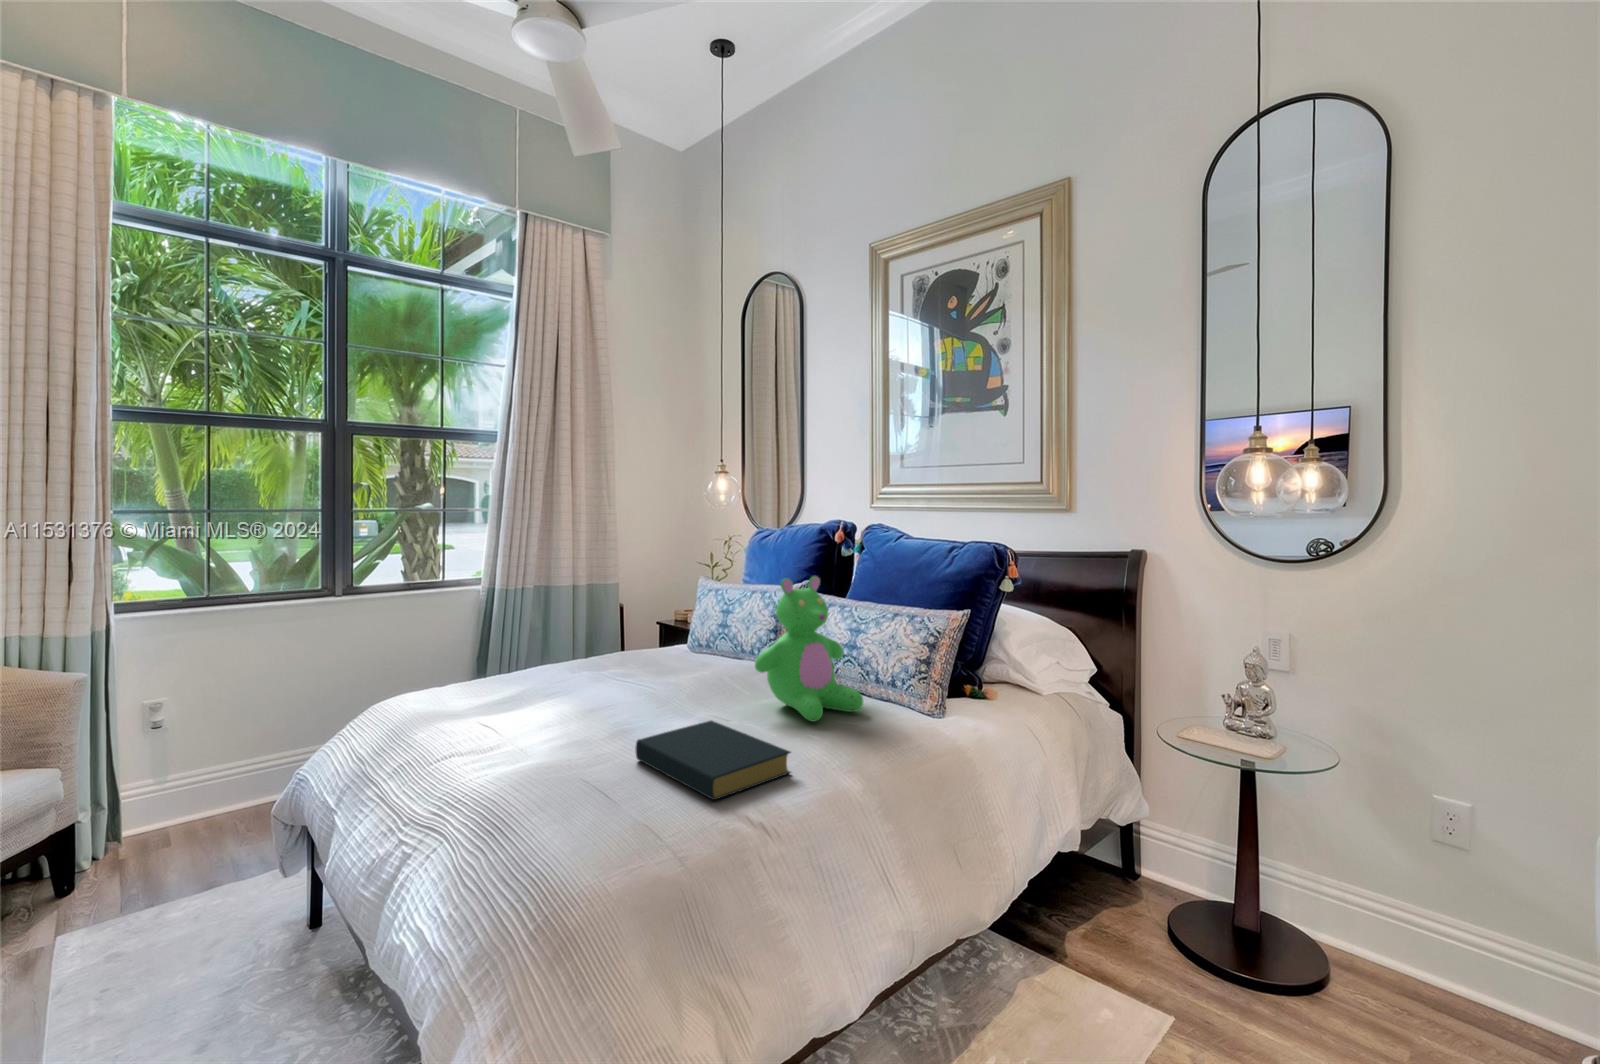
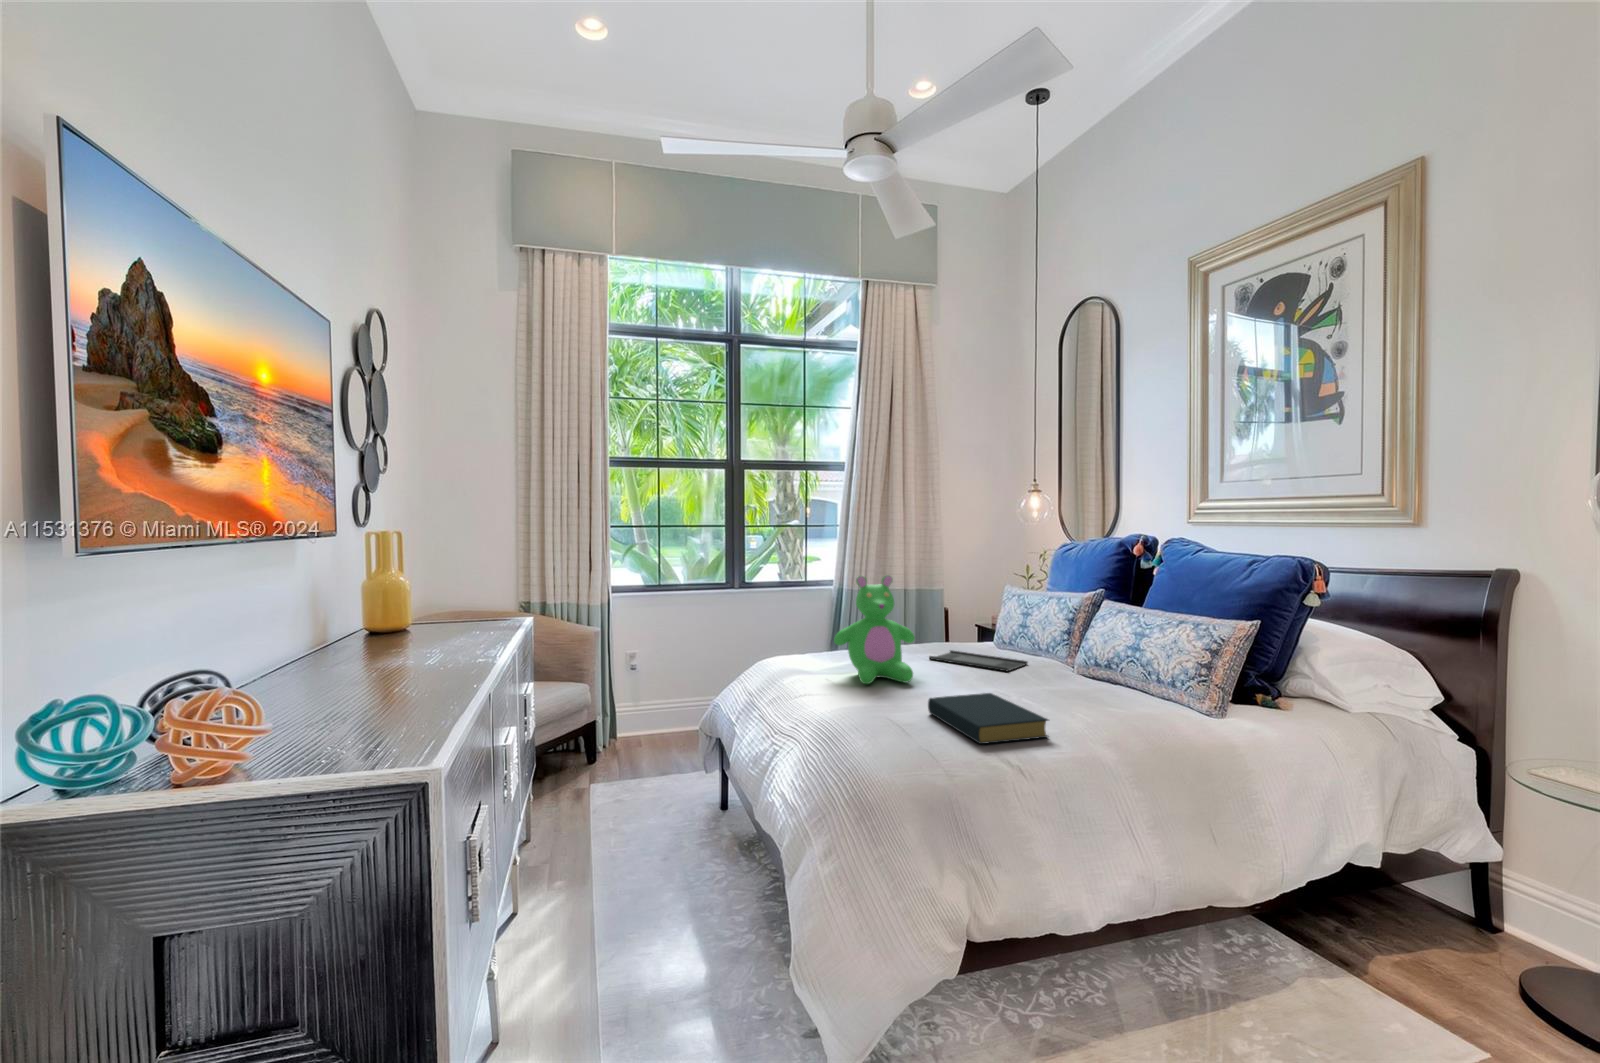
teddy bear: present [755,576,863,722] -> present [834,575,915,684]
tray: none [620,661,735,683] -> present [929,650,1028,671]

